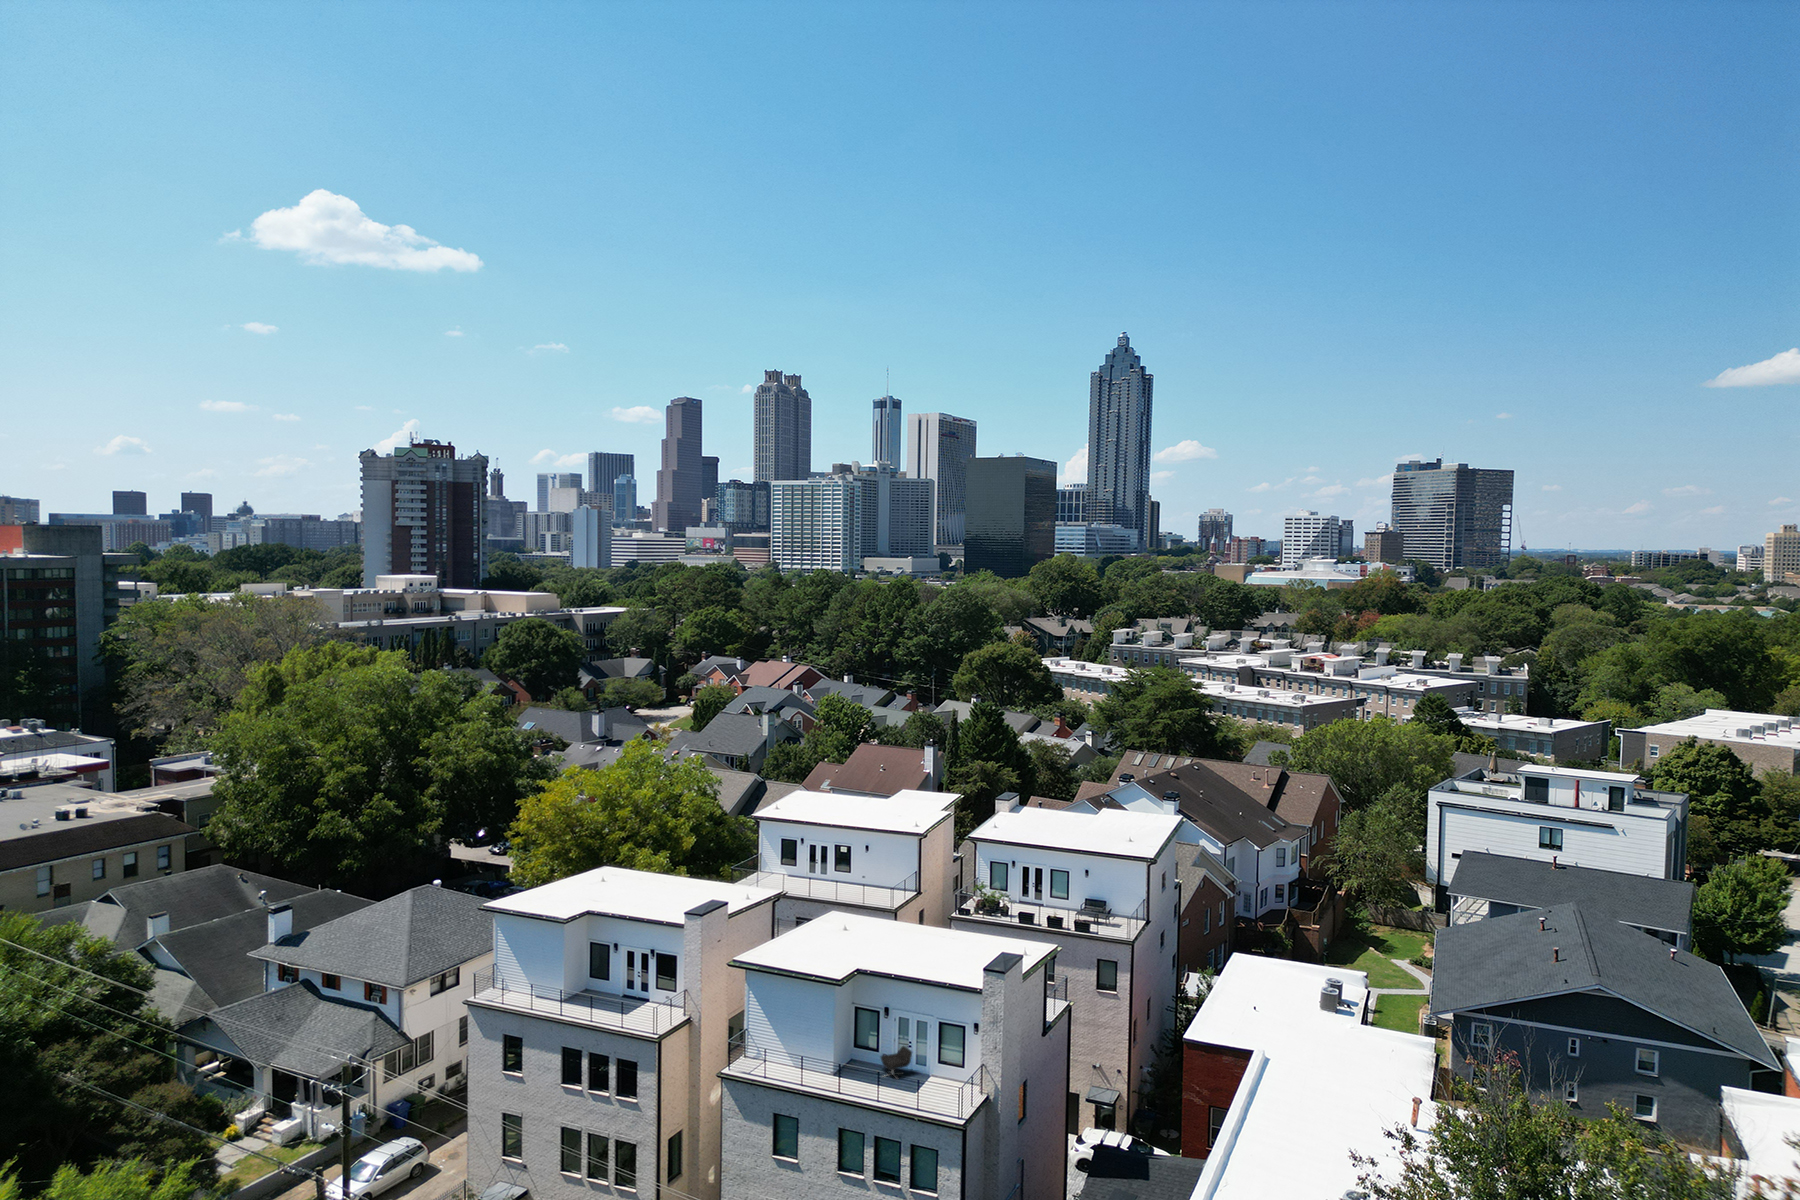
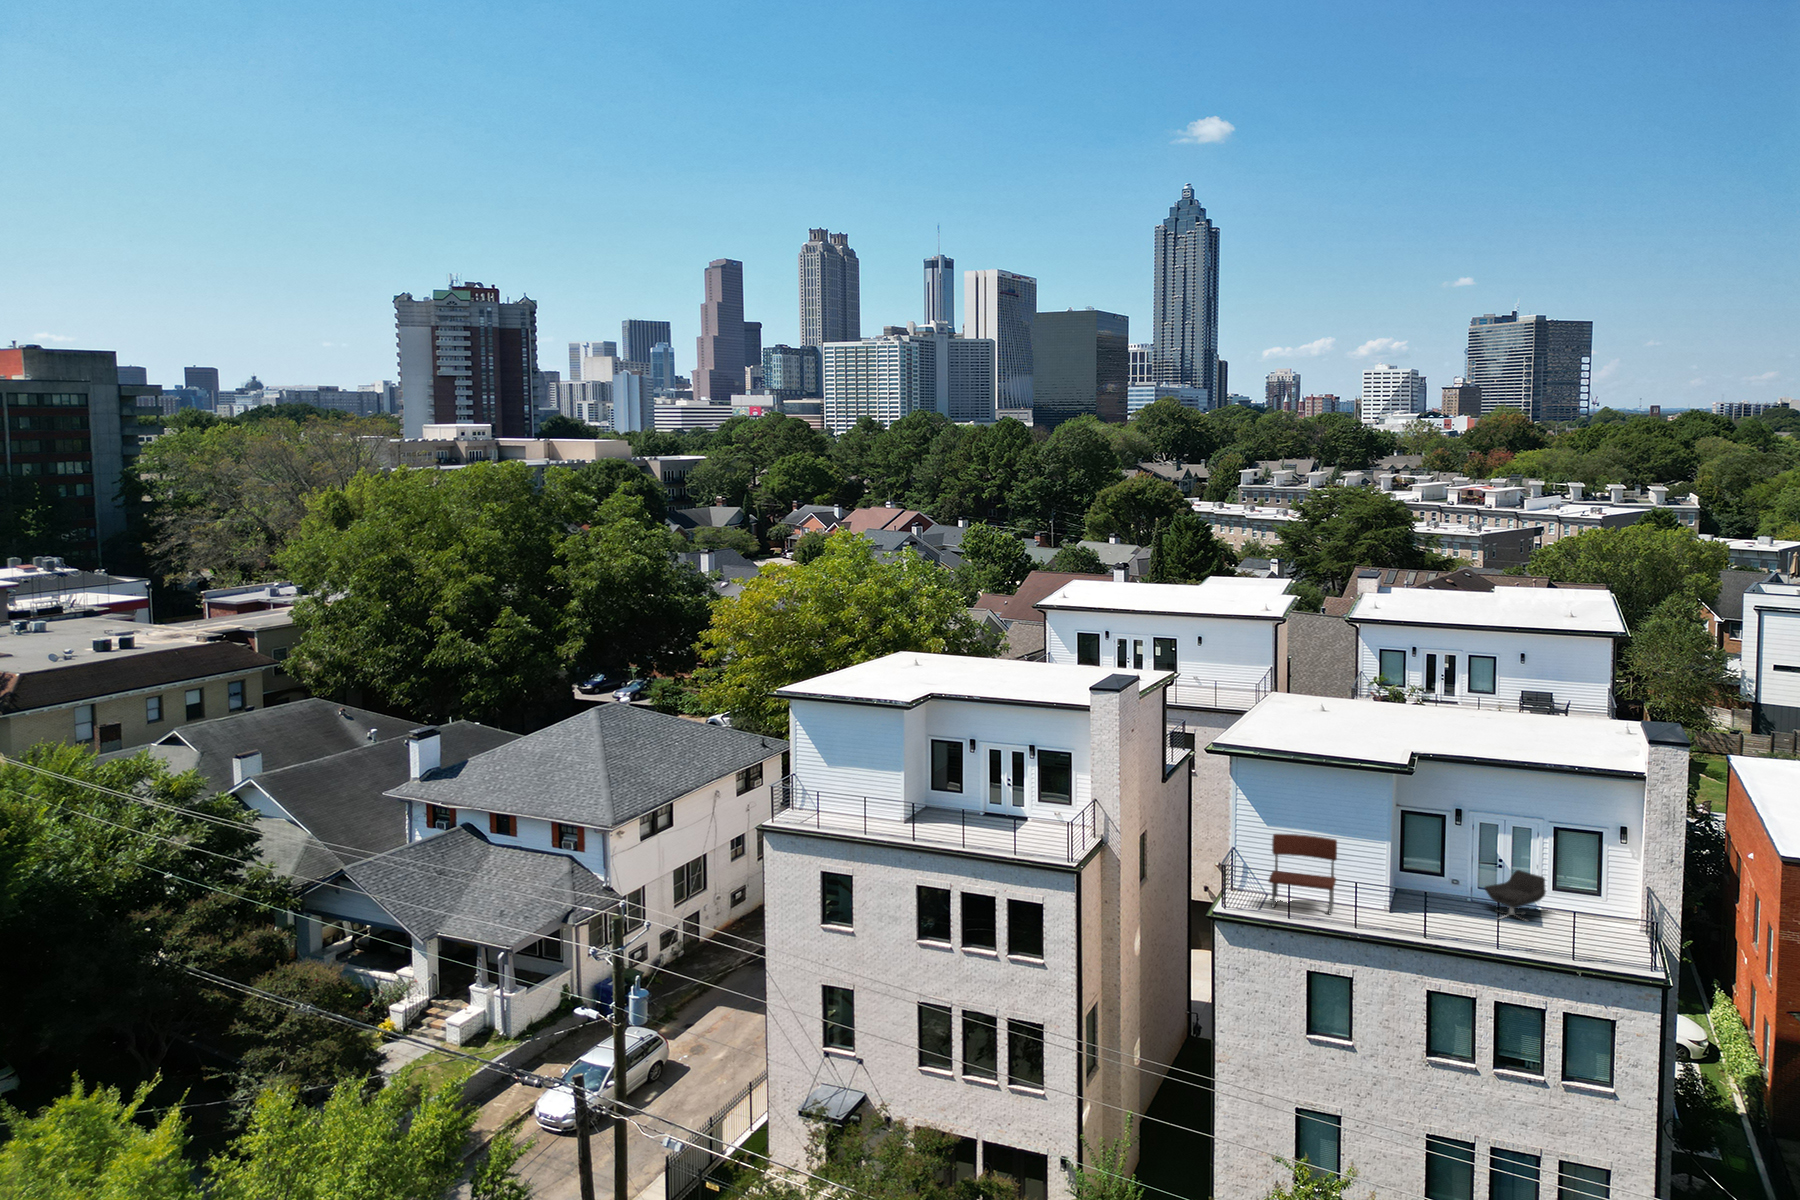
bench: none [751,1019,795,1072] -> present [1269,834,1337,914]

